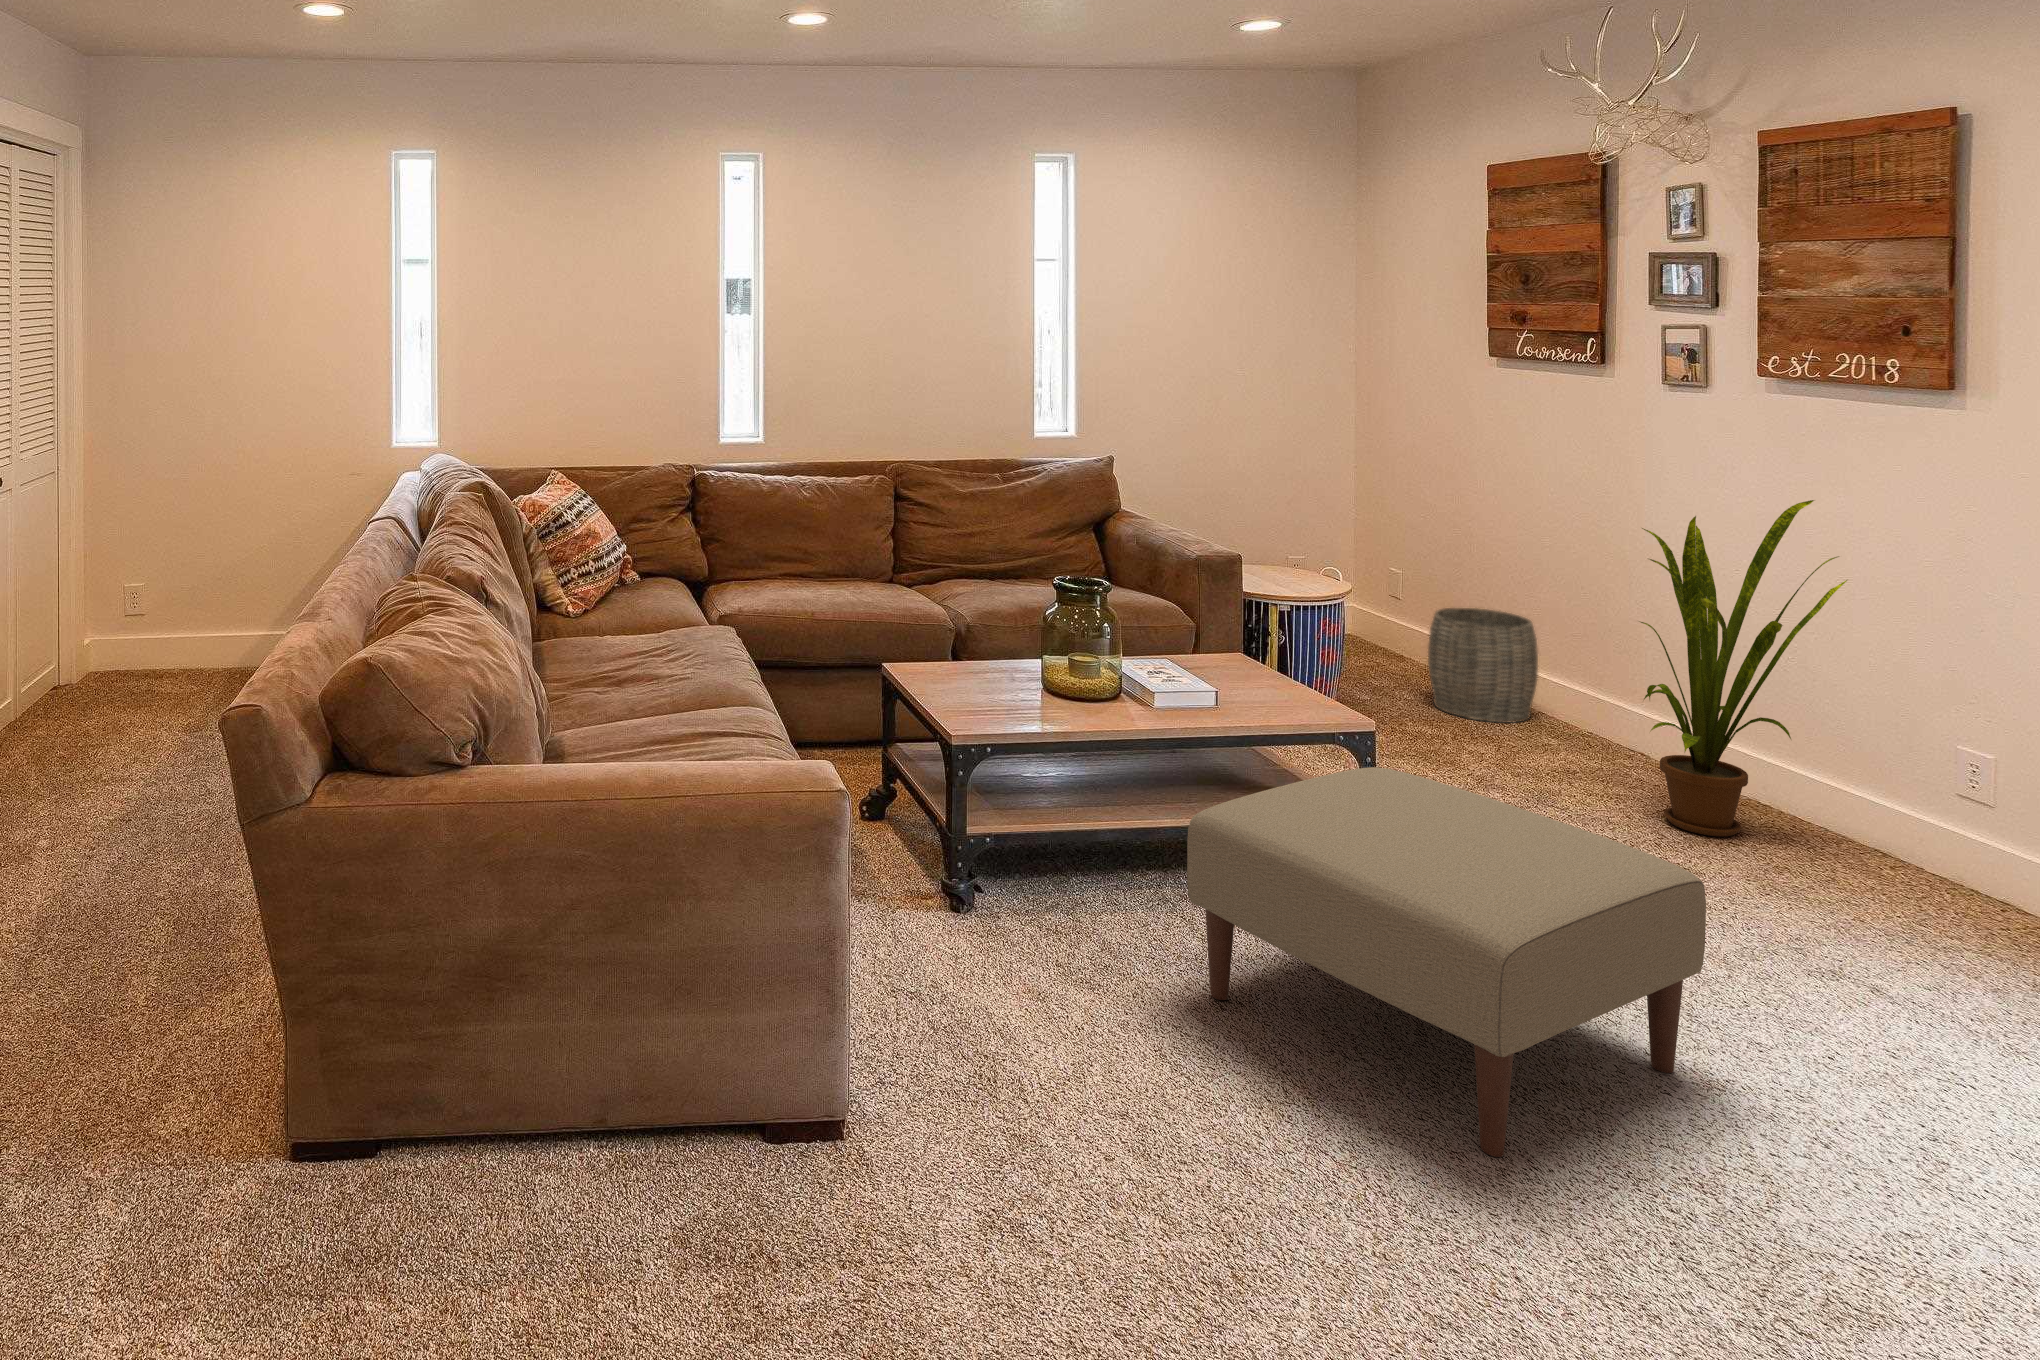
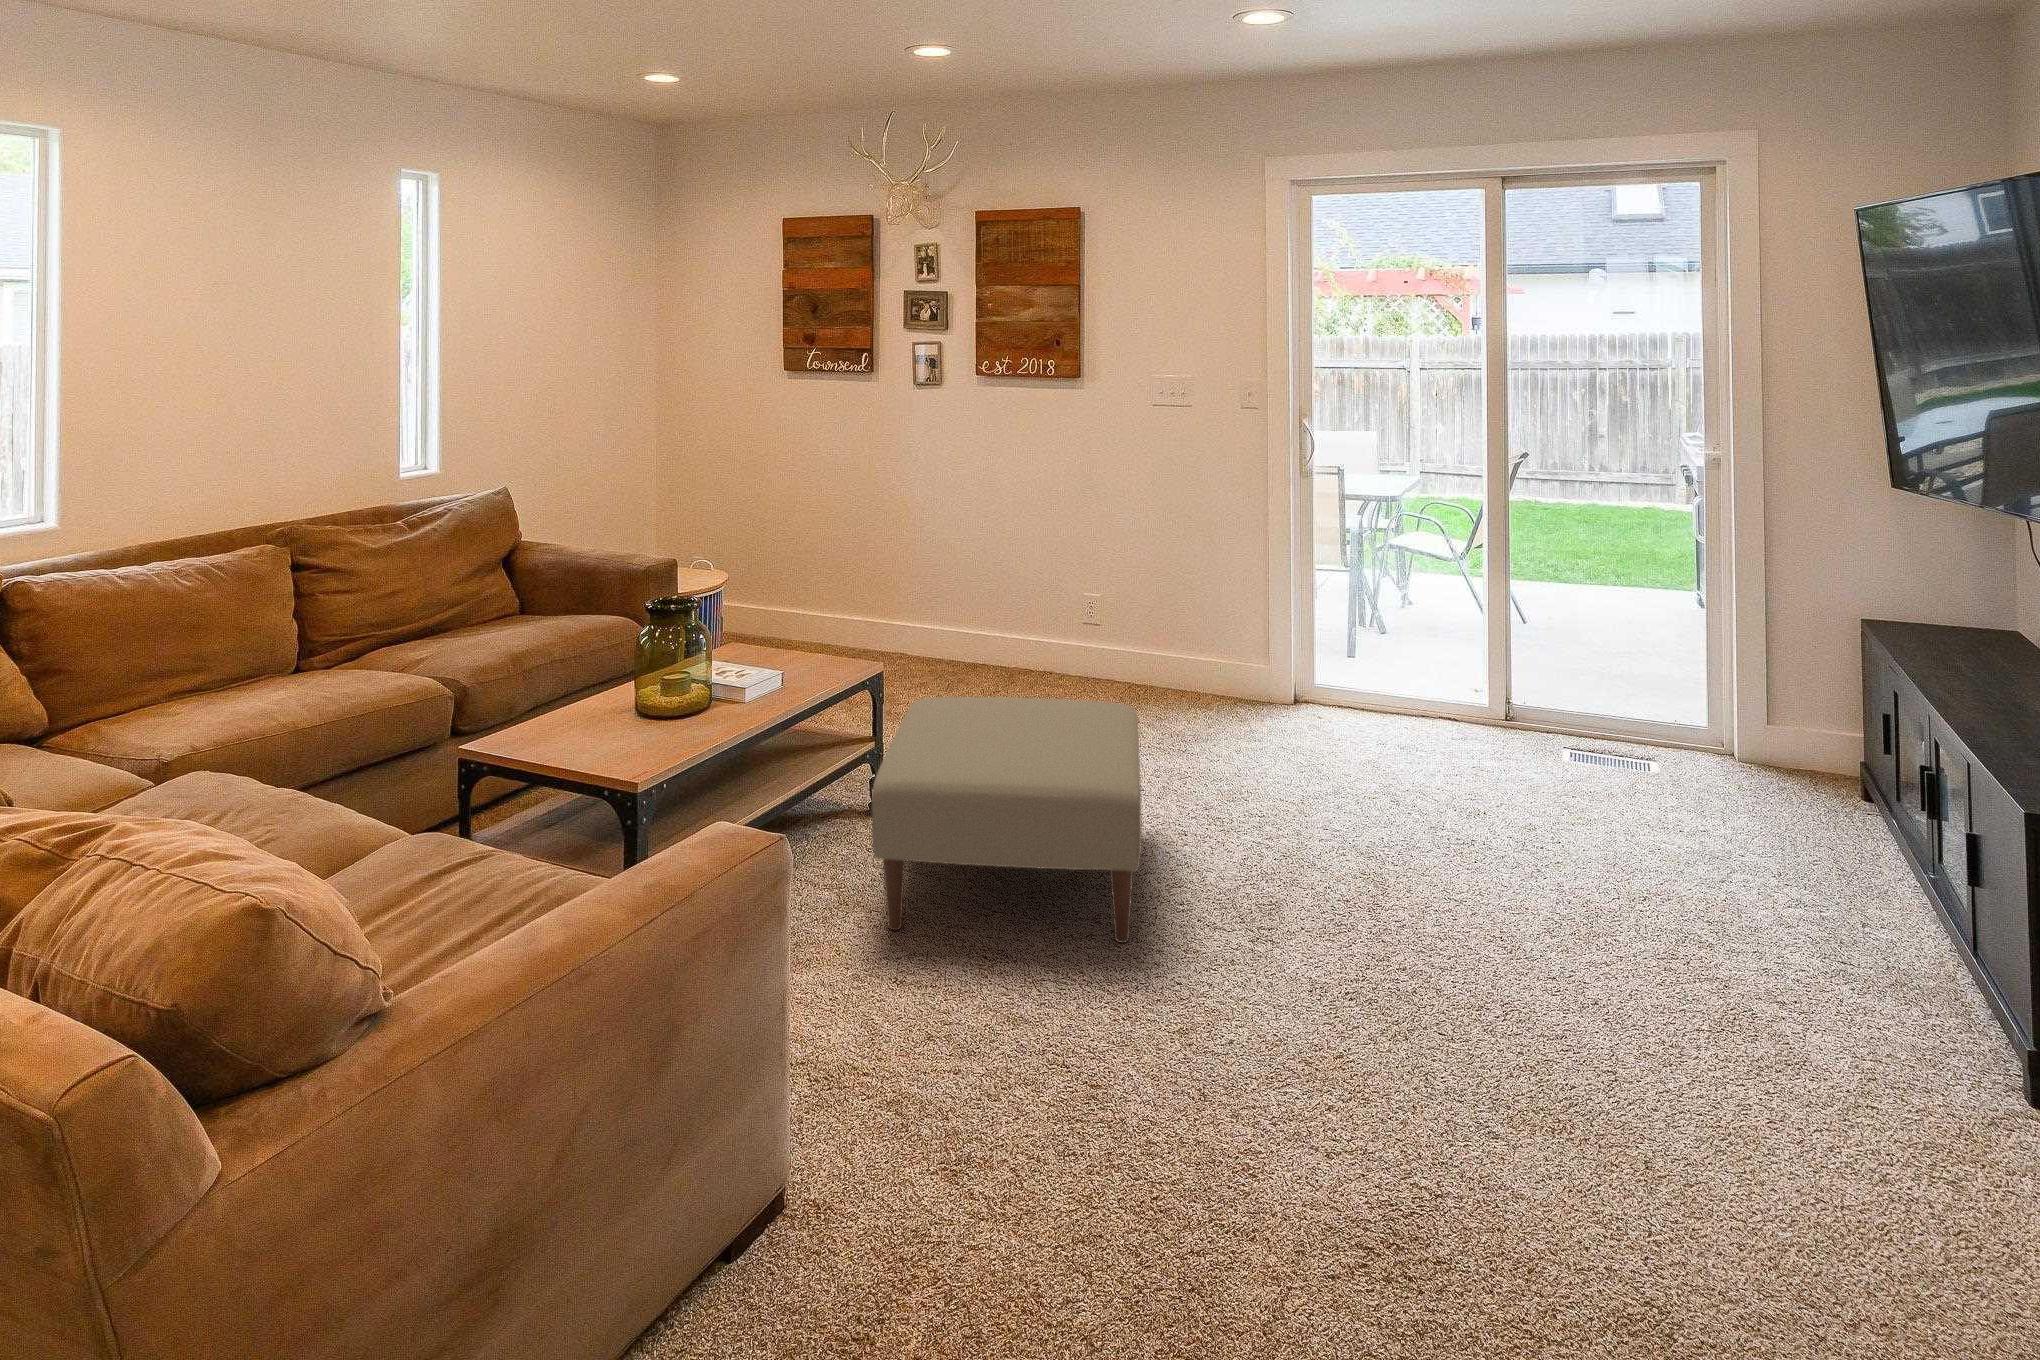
house plant: present [1639,500,1847,837] -> none [928,450,1045,681]
woven basket: present [1428,608,1538,723] -> none [764,558,836,644]

